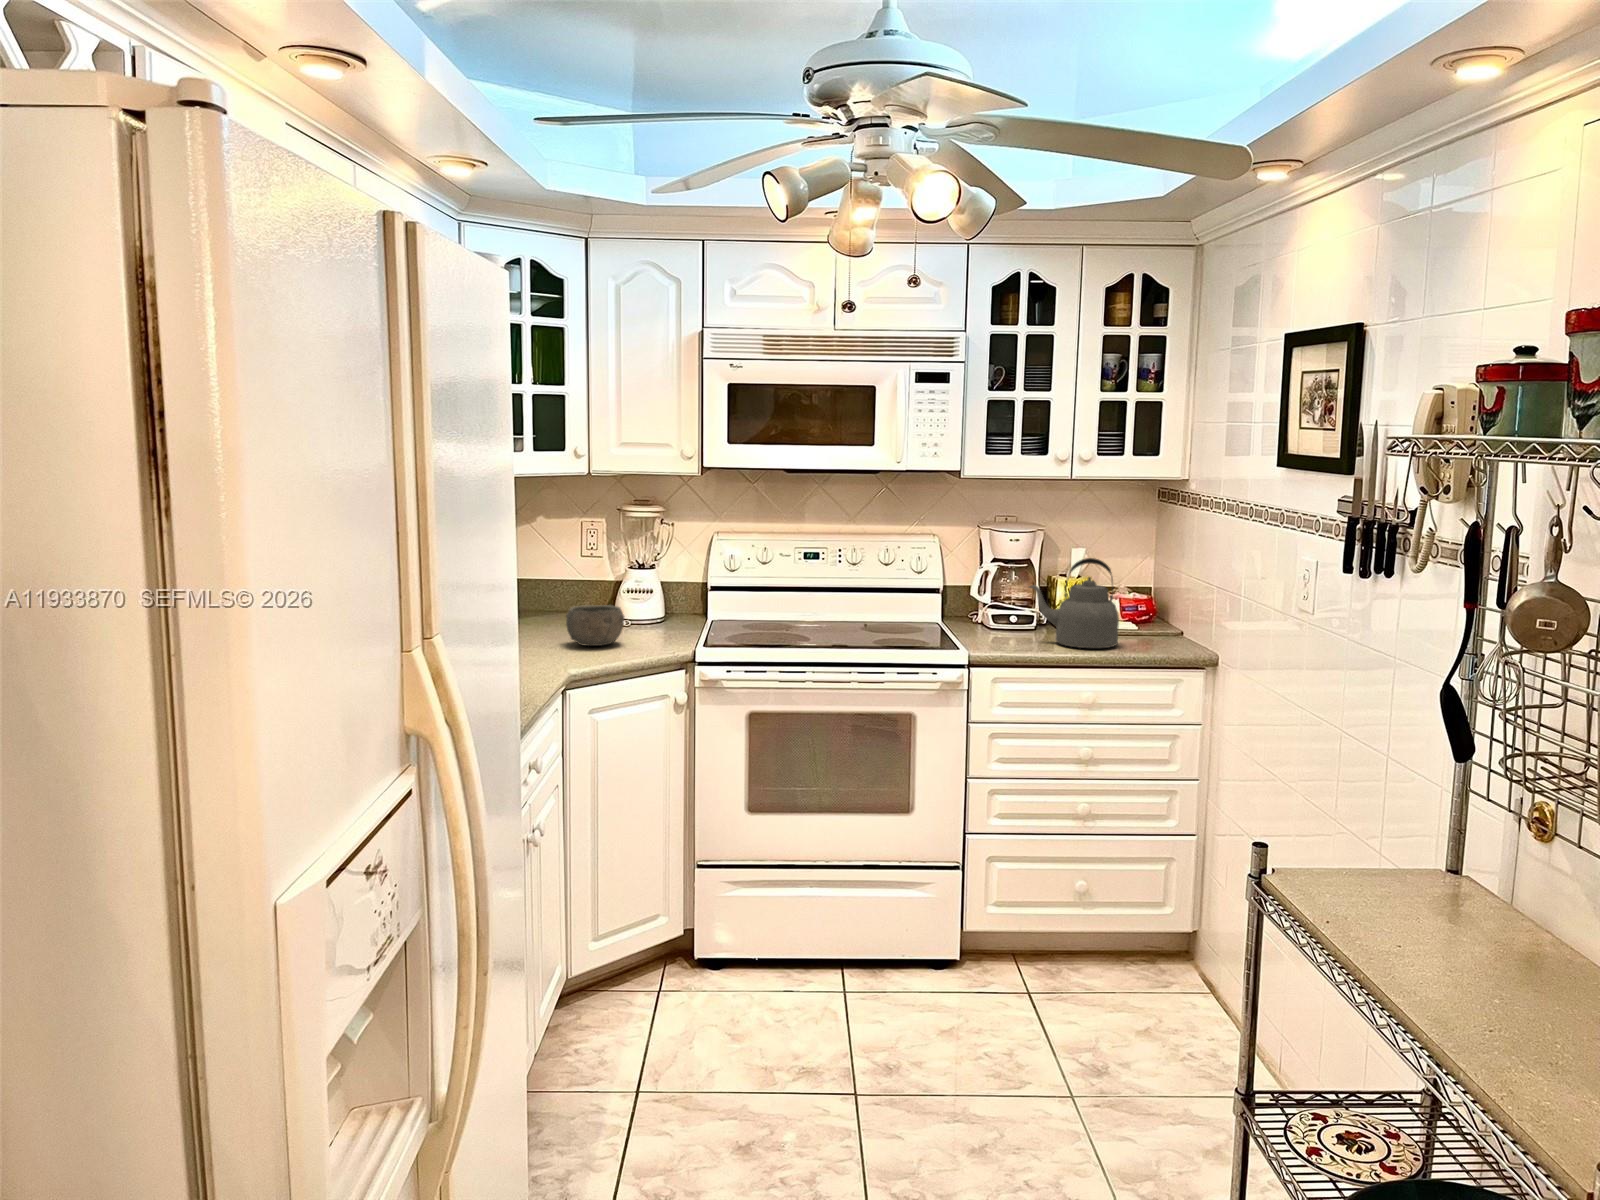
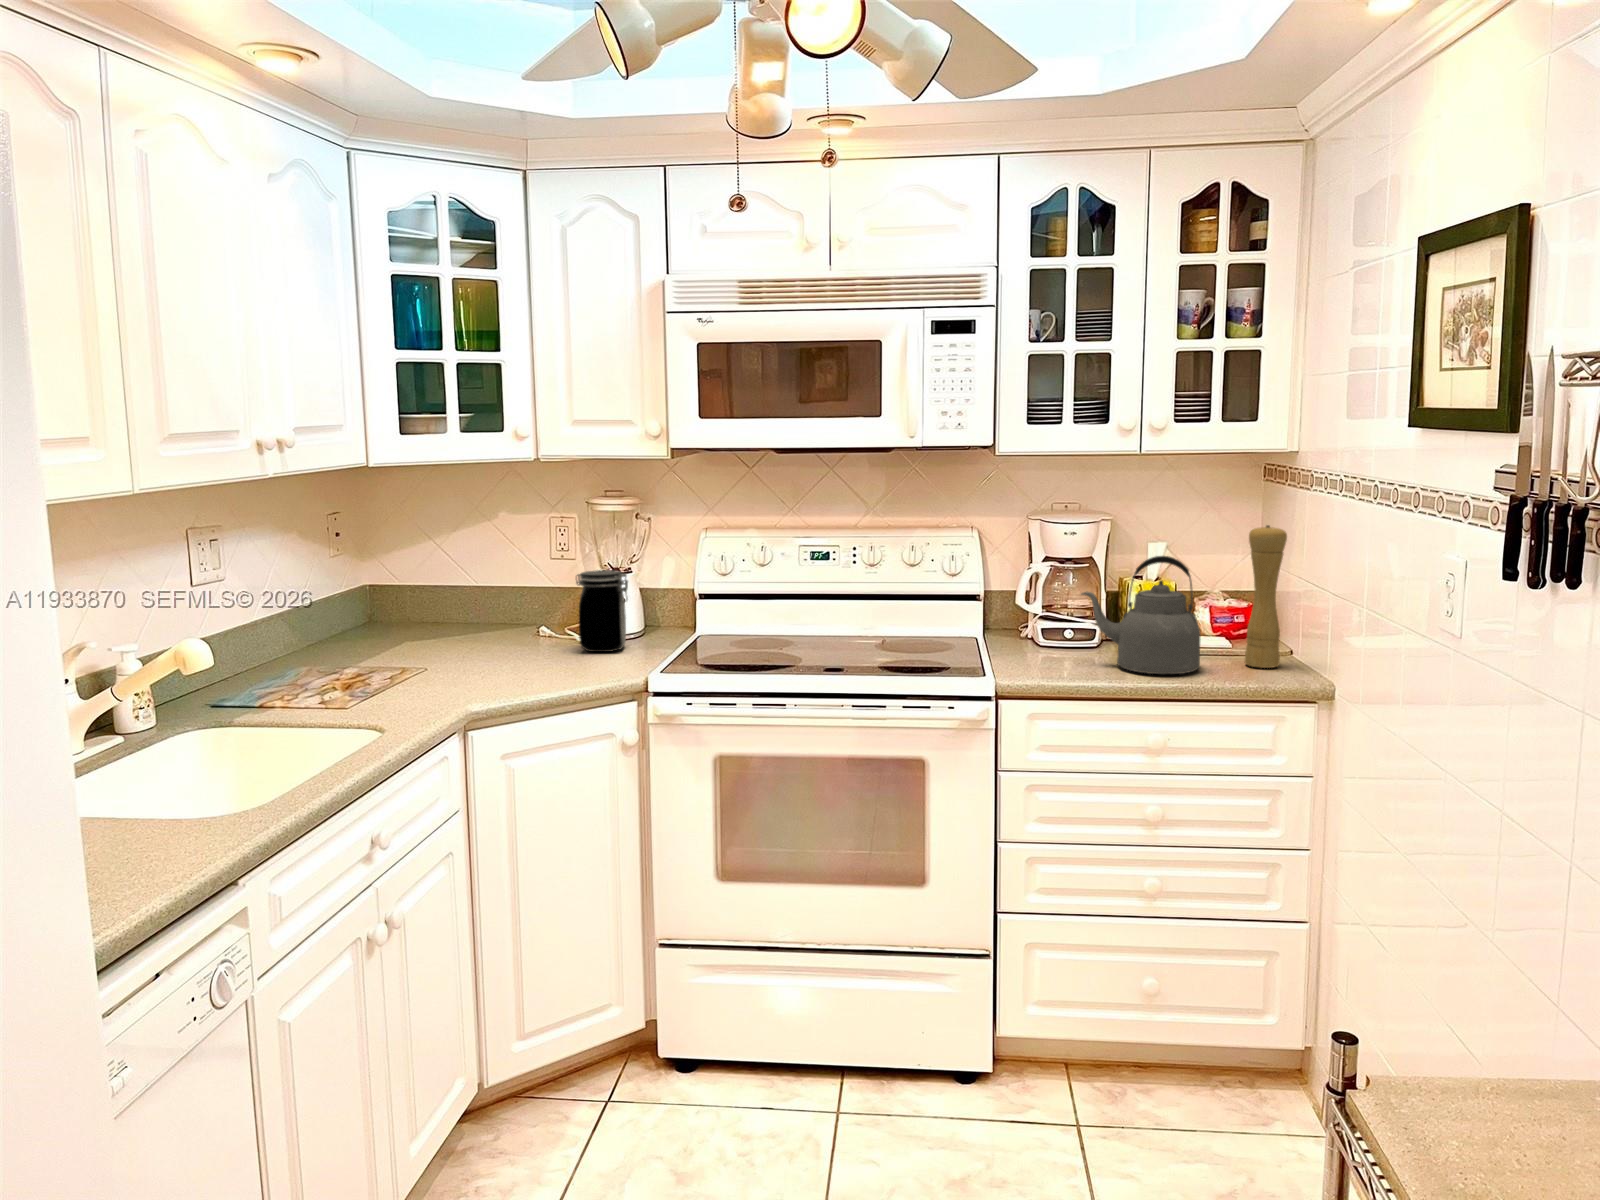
pepper mill: none [1150,536,1182,644] -> present [1245,525,1287,668]
jar: none [621,566,666,632] -> present [576,570,628,652]
bowl: present [566,605,624,646] -> none [492,620,565,672]

